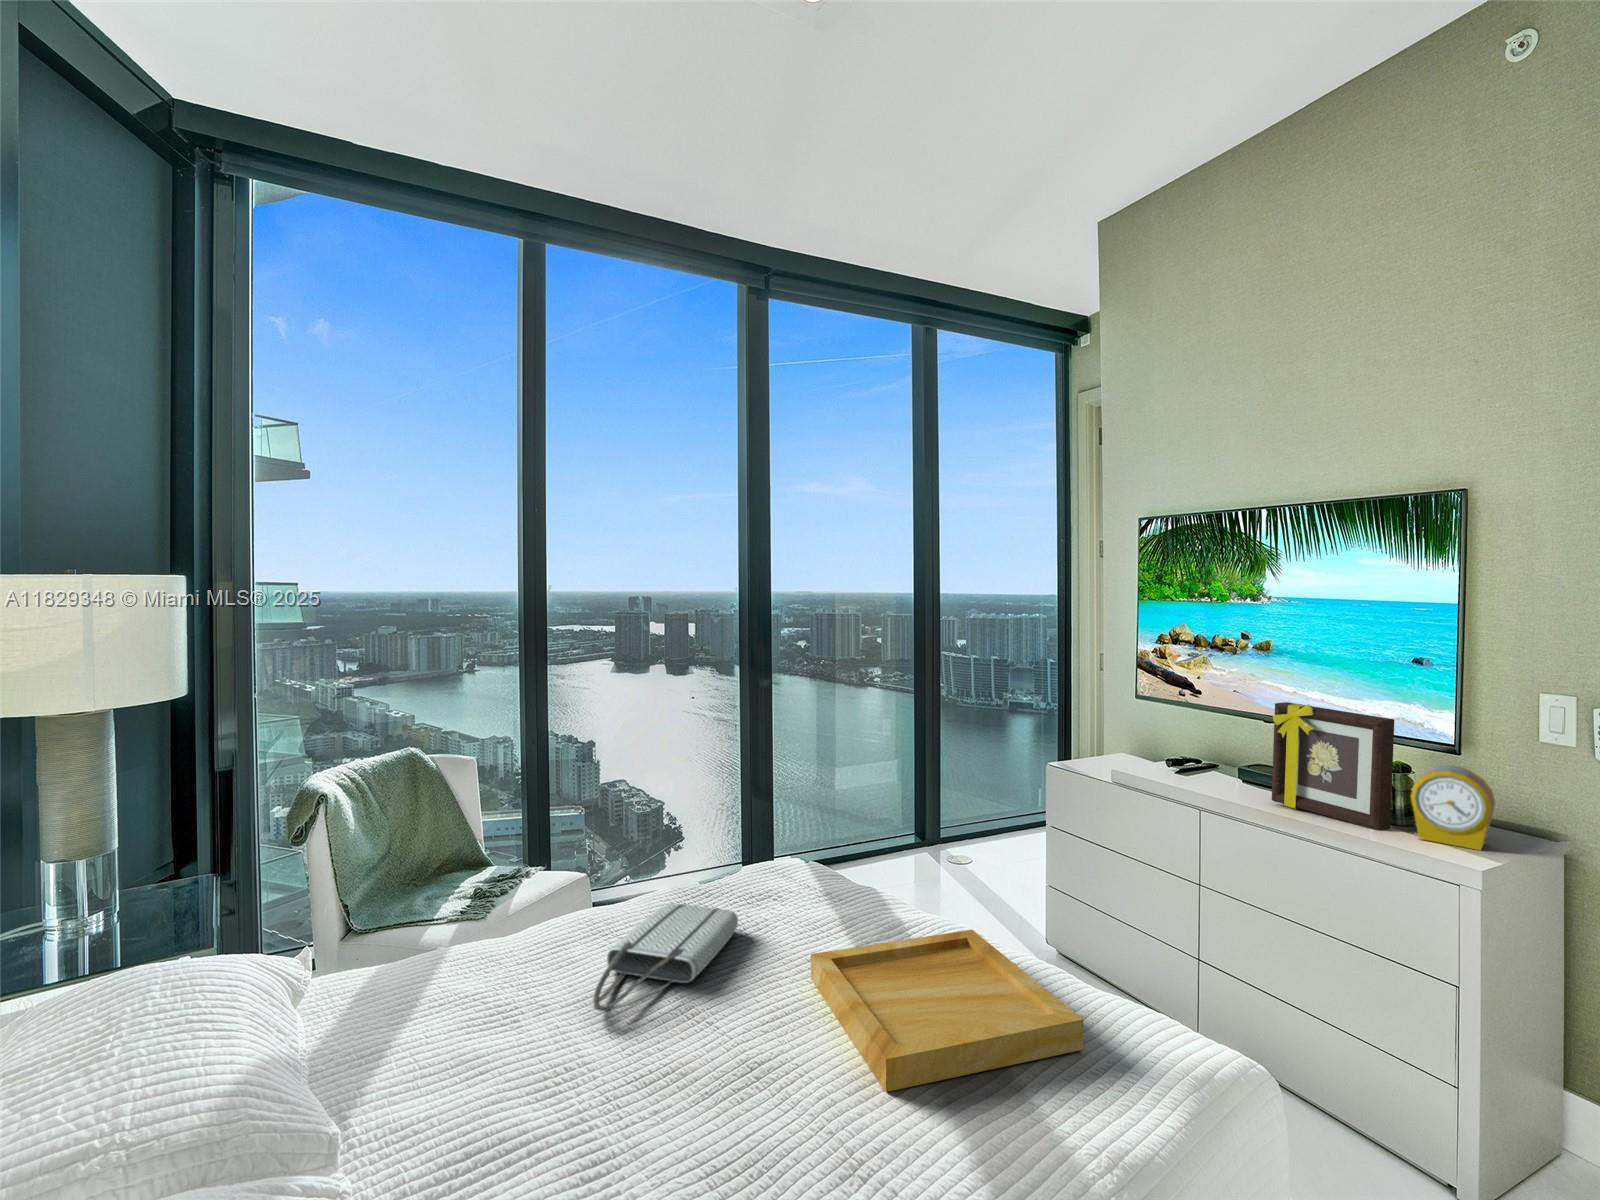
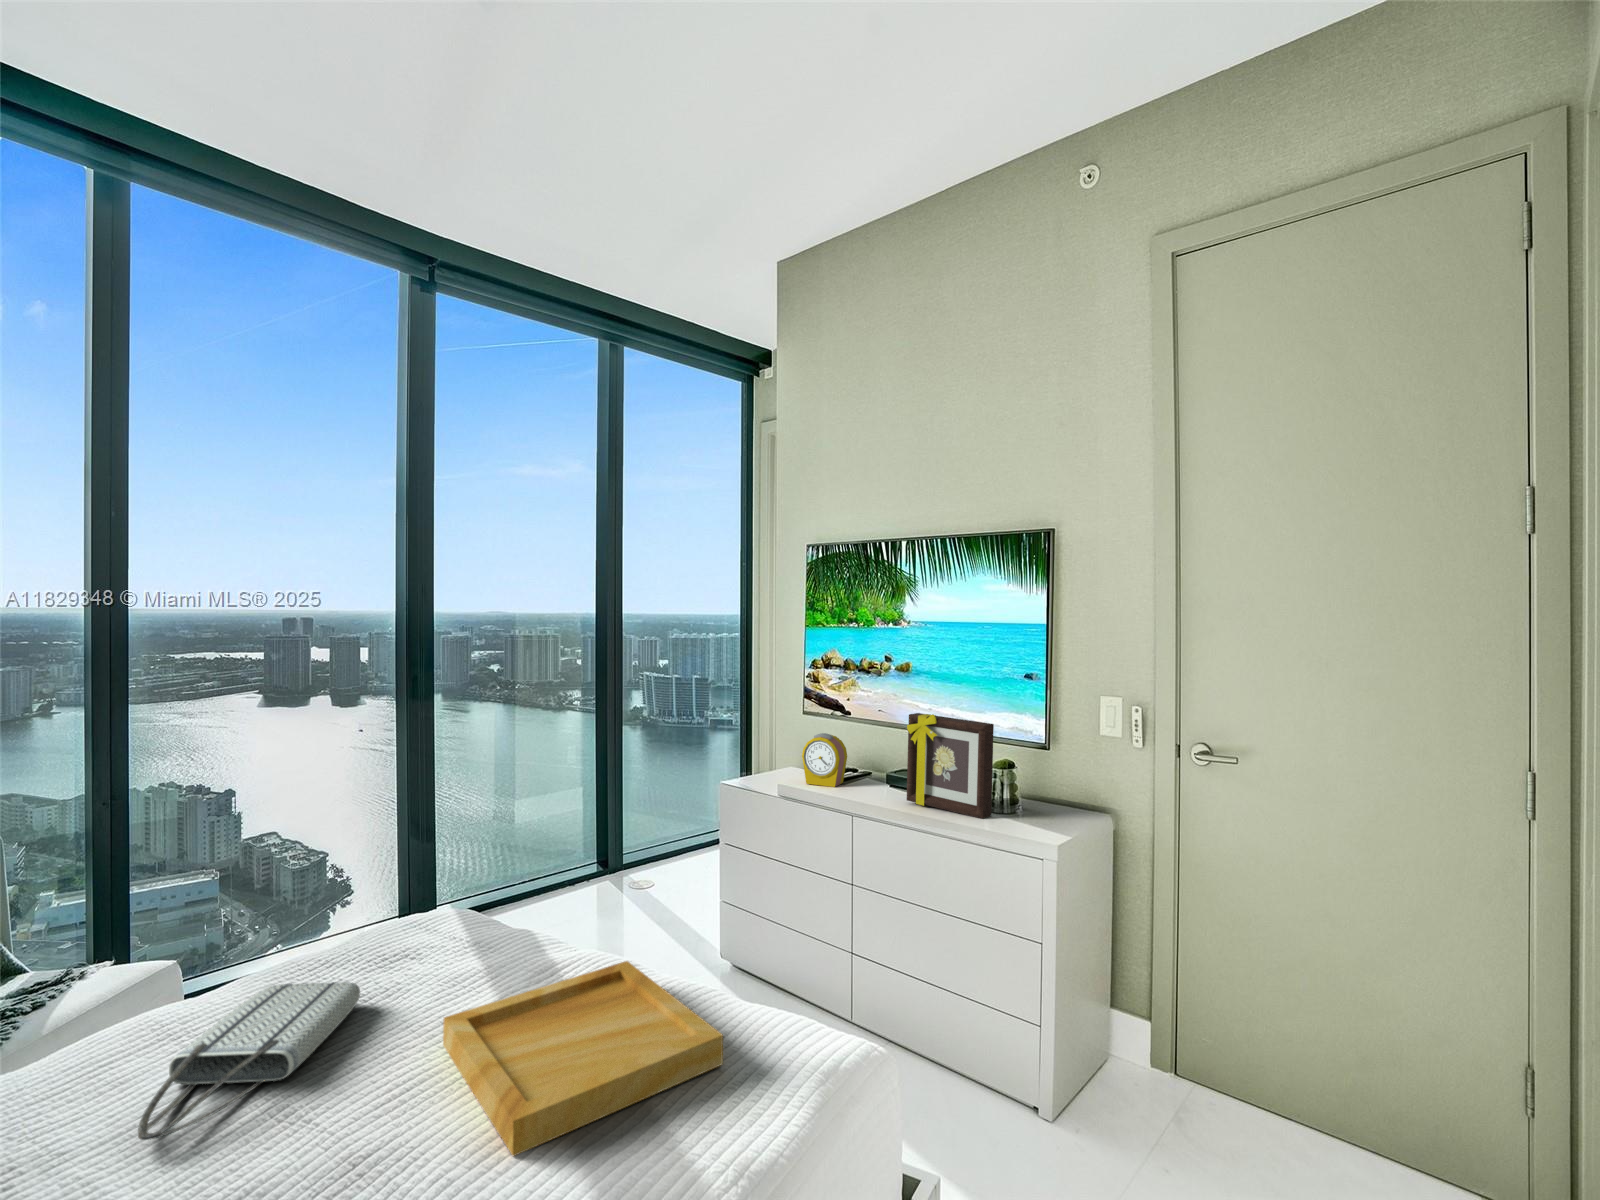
alarm clock: present [1411,765,1496,850] -> present [802,733,847,787]

